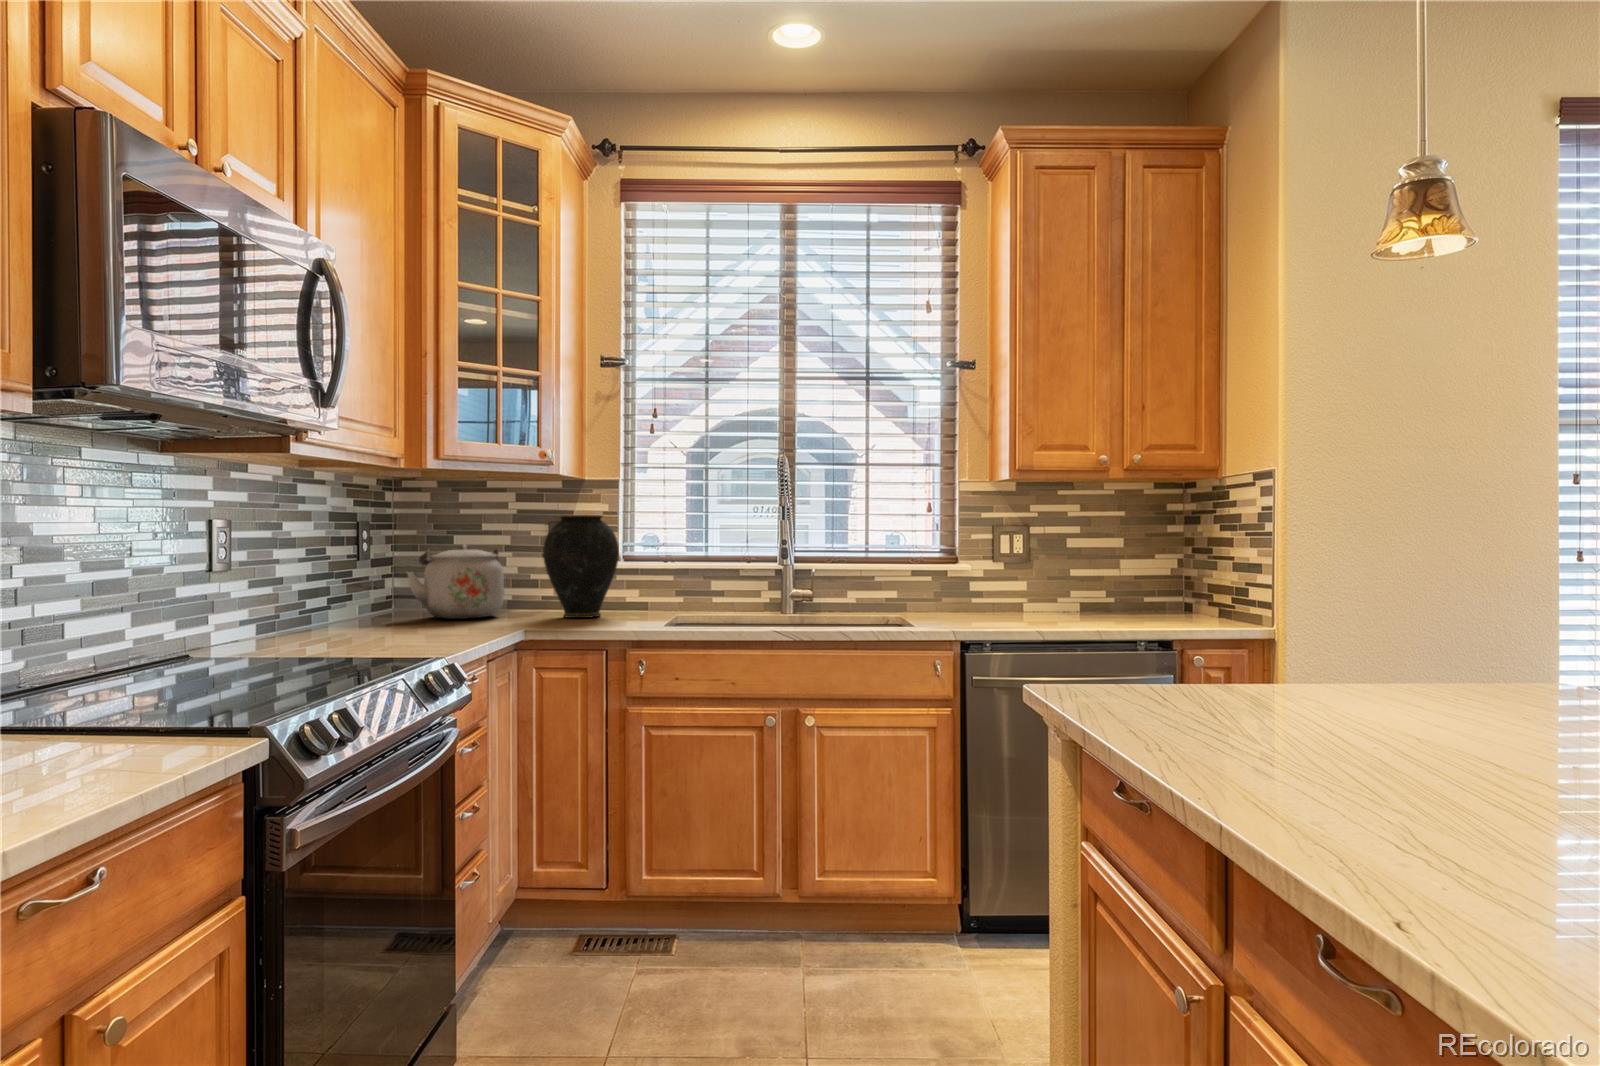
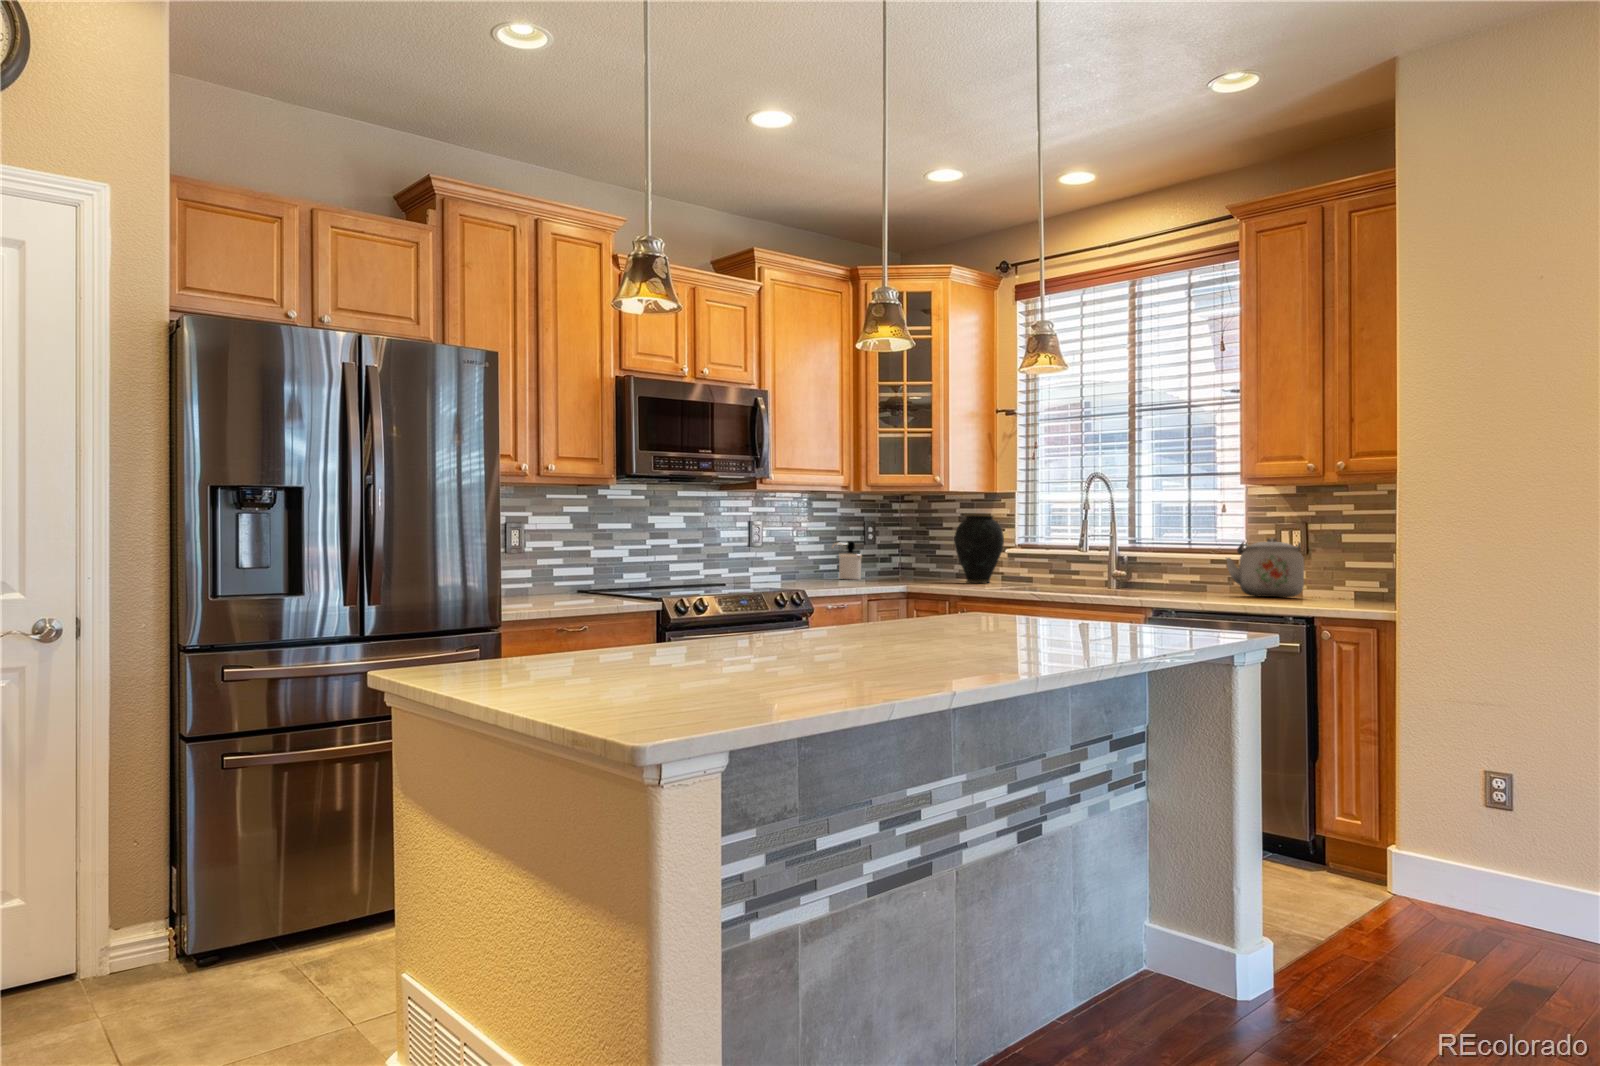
kettle: present [407,544,504,619] -> present [1226,538,1304,597]
soap dispenser: none [349,564,399,634] -> present [832,541,862,580]

